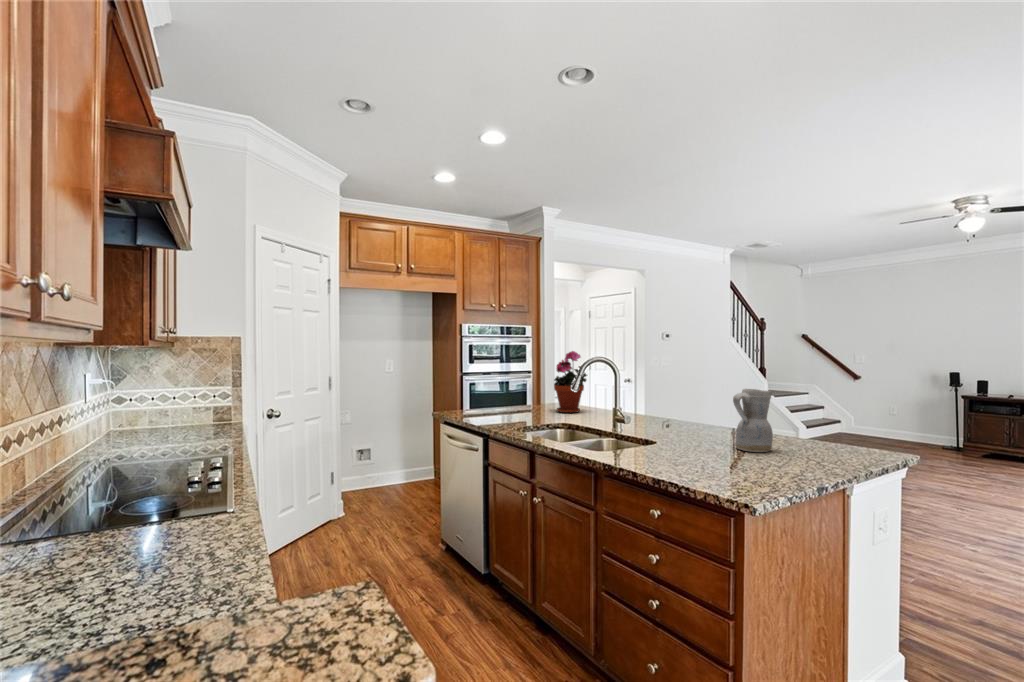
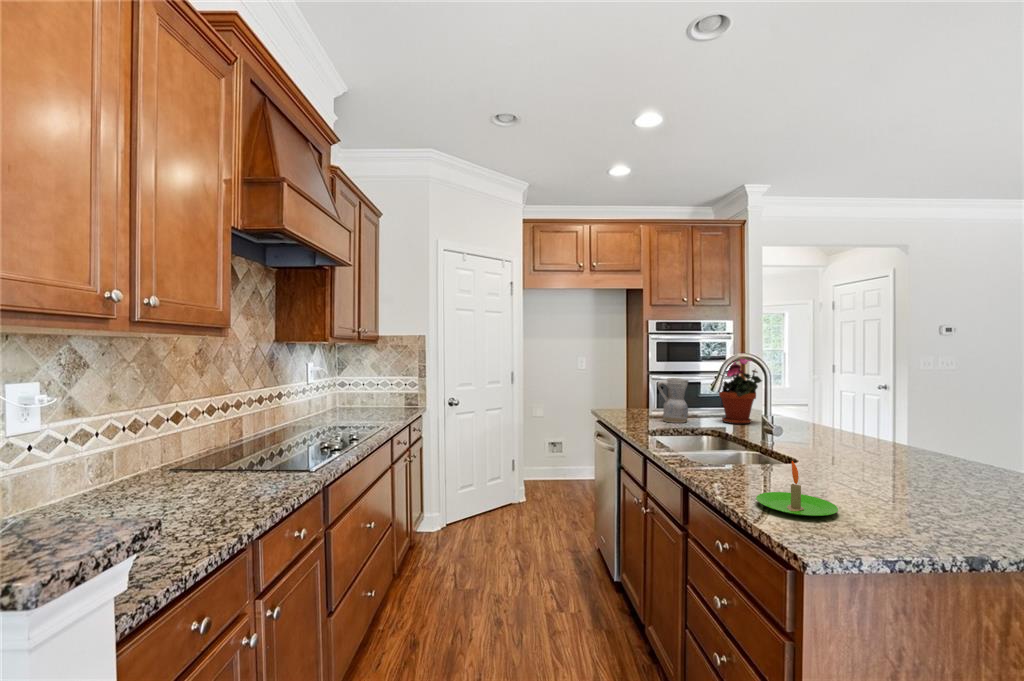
ceramic pitcher: present [733,389,773,452] -> present [657,378,688,423]
candle: none [673,432,734,474] -> present [756,461,838,516]

